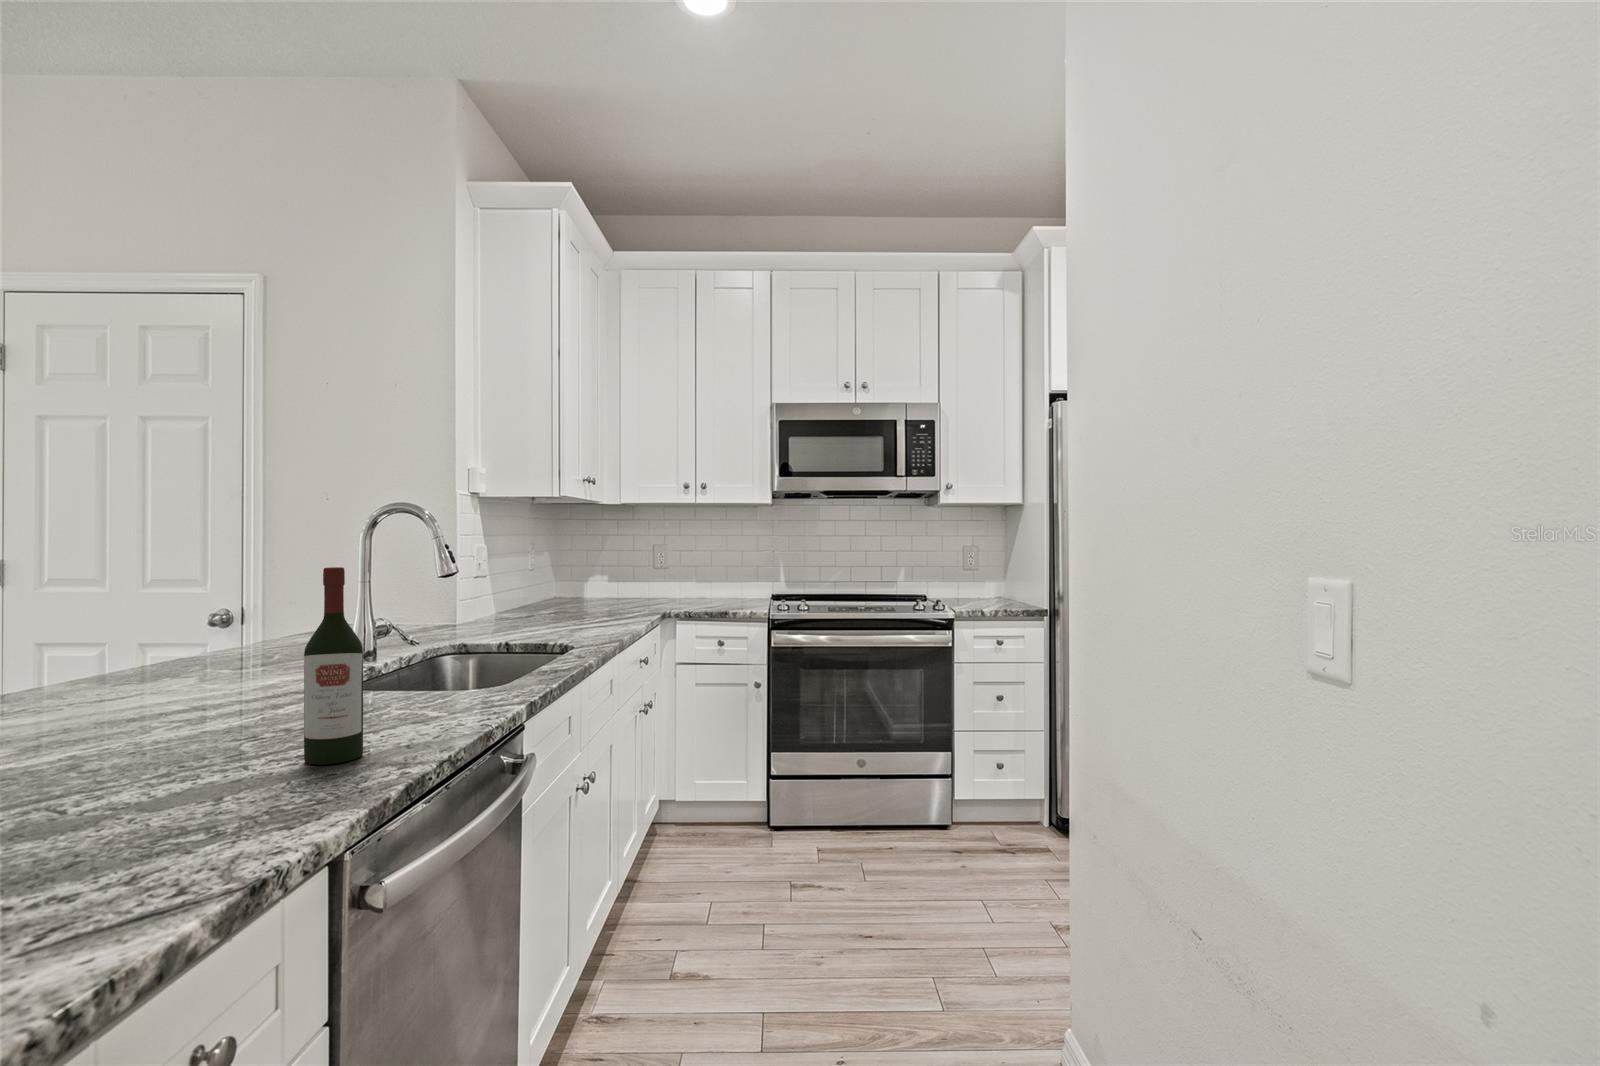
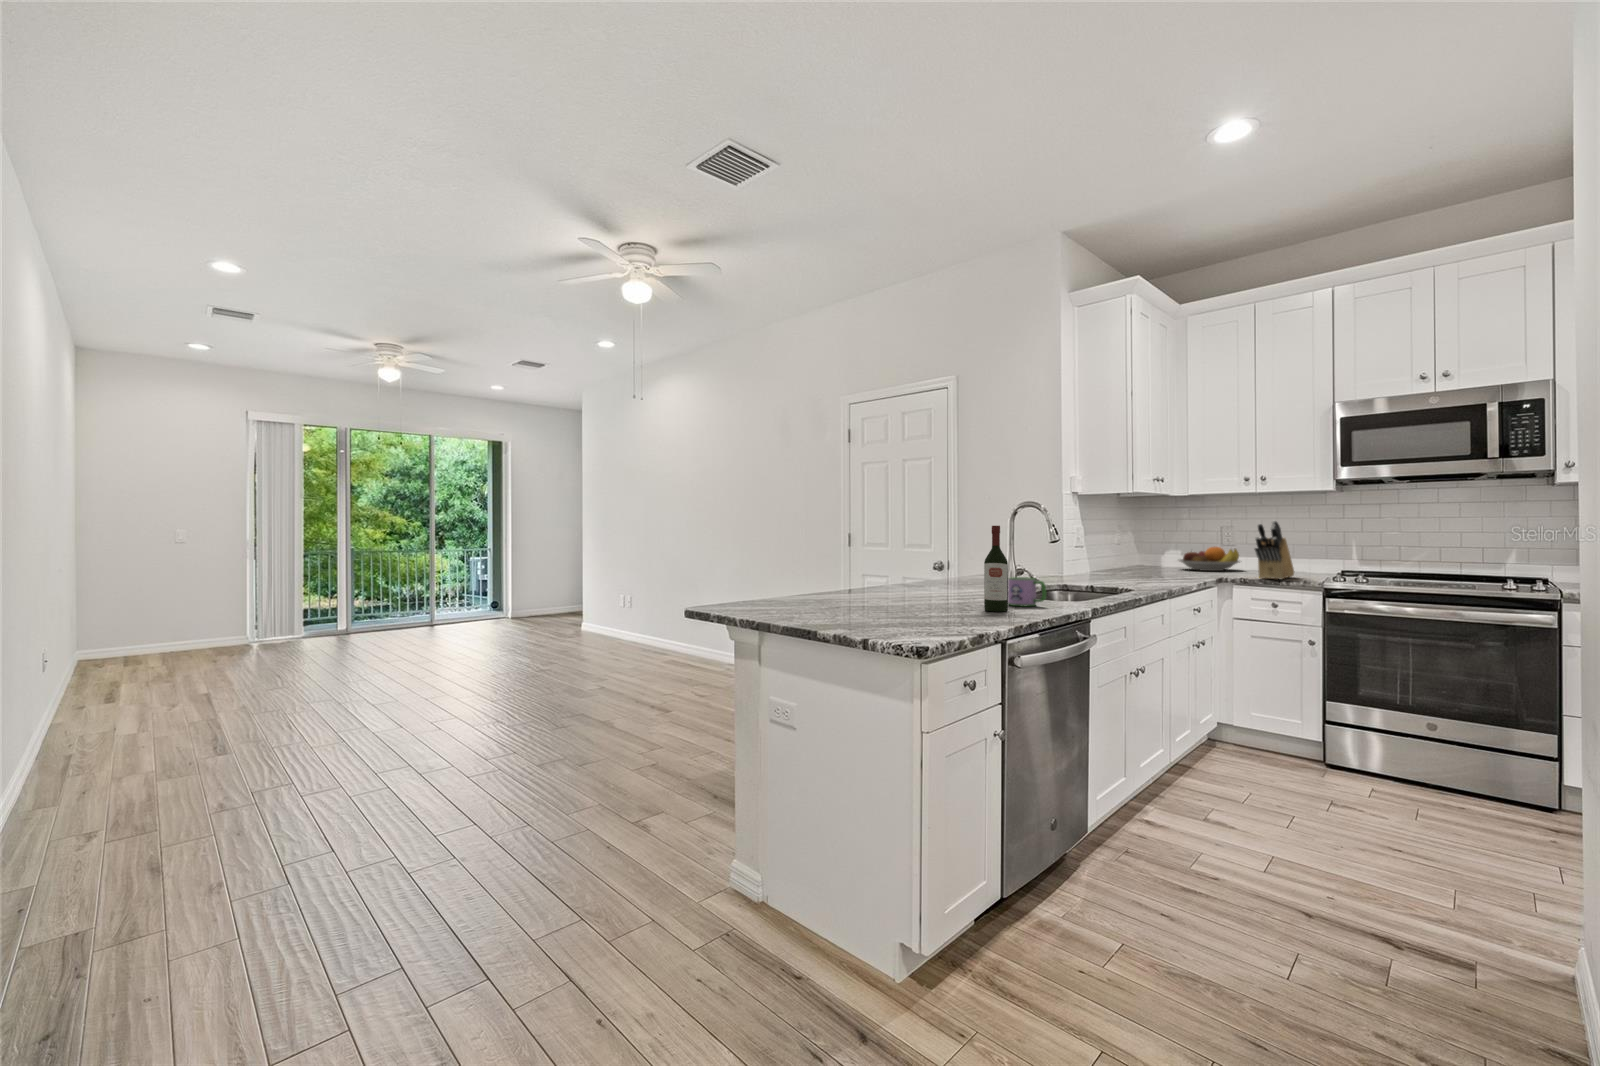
knife block: none [703,539,736,612] -> present [1255,521,1294,579]
fruit bowl: none [604,569,675,600] -> present [1179,547,1240,571]
mug: none [364,665,446,731] -> present [1008,577,1046,606]

